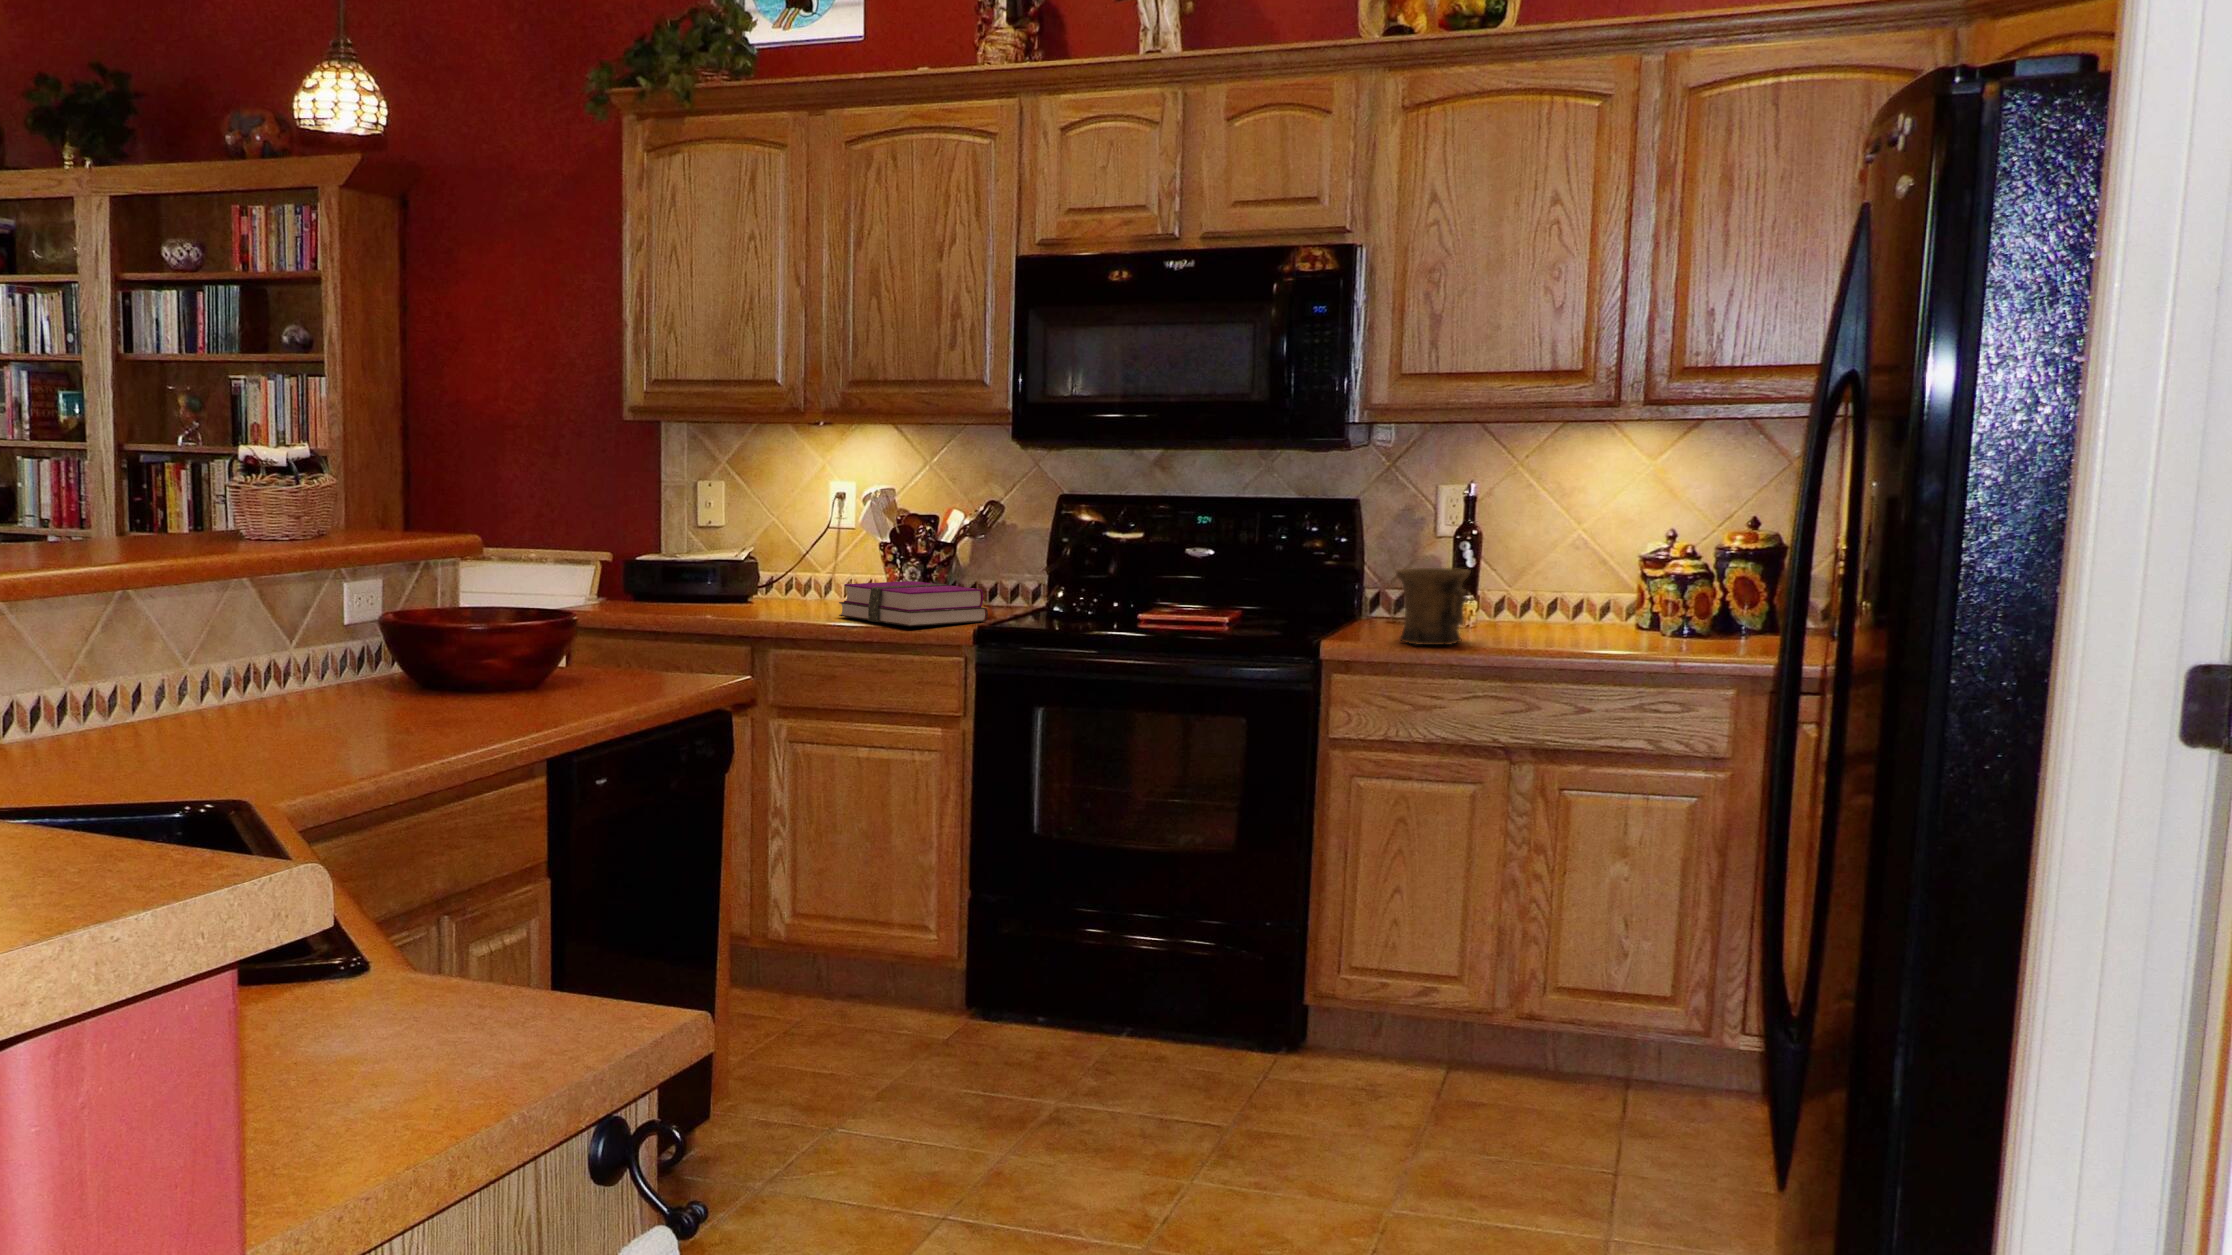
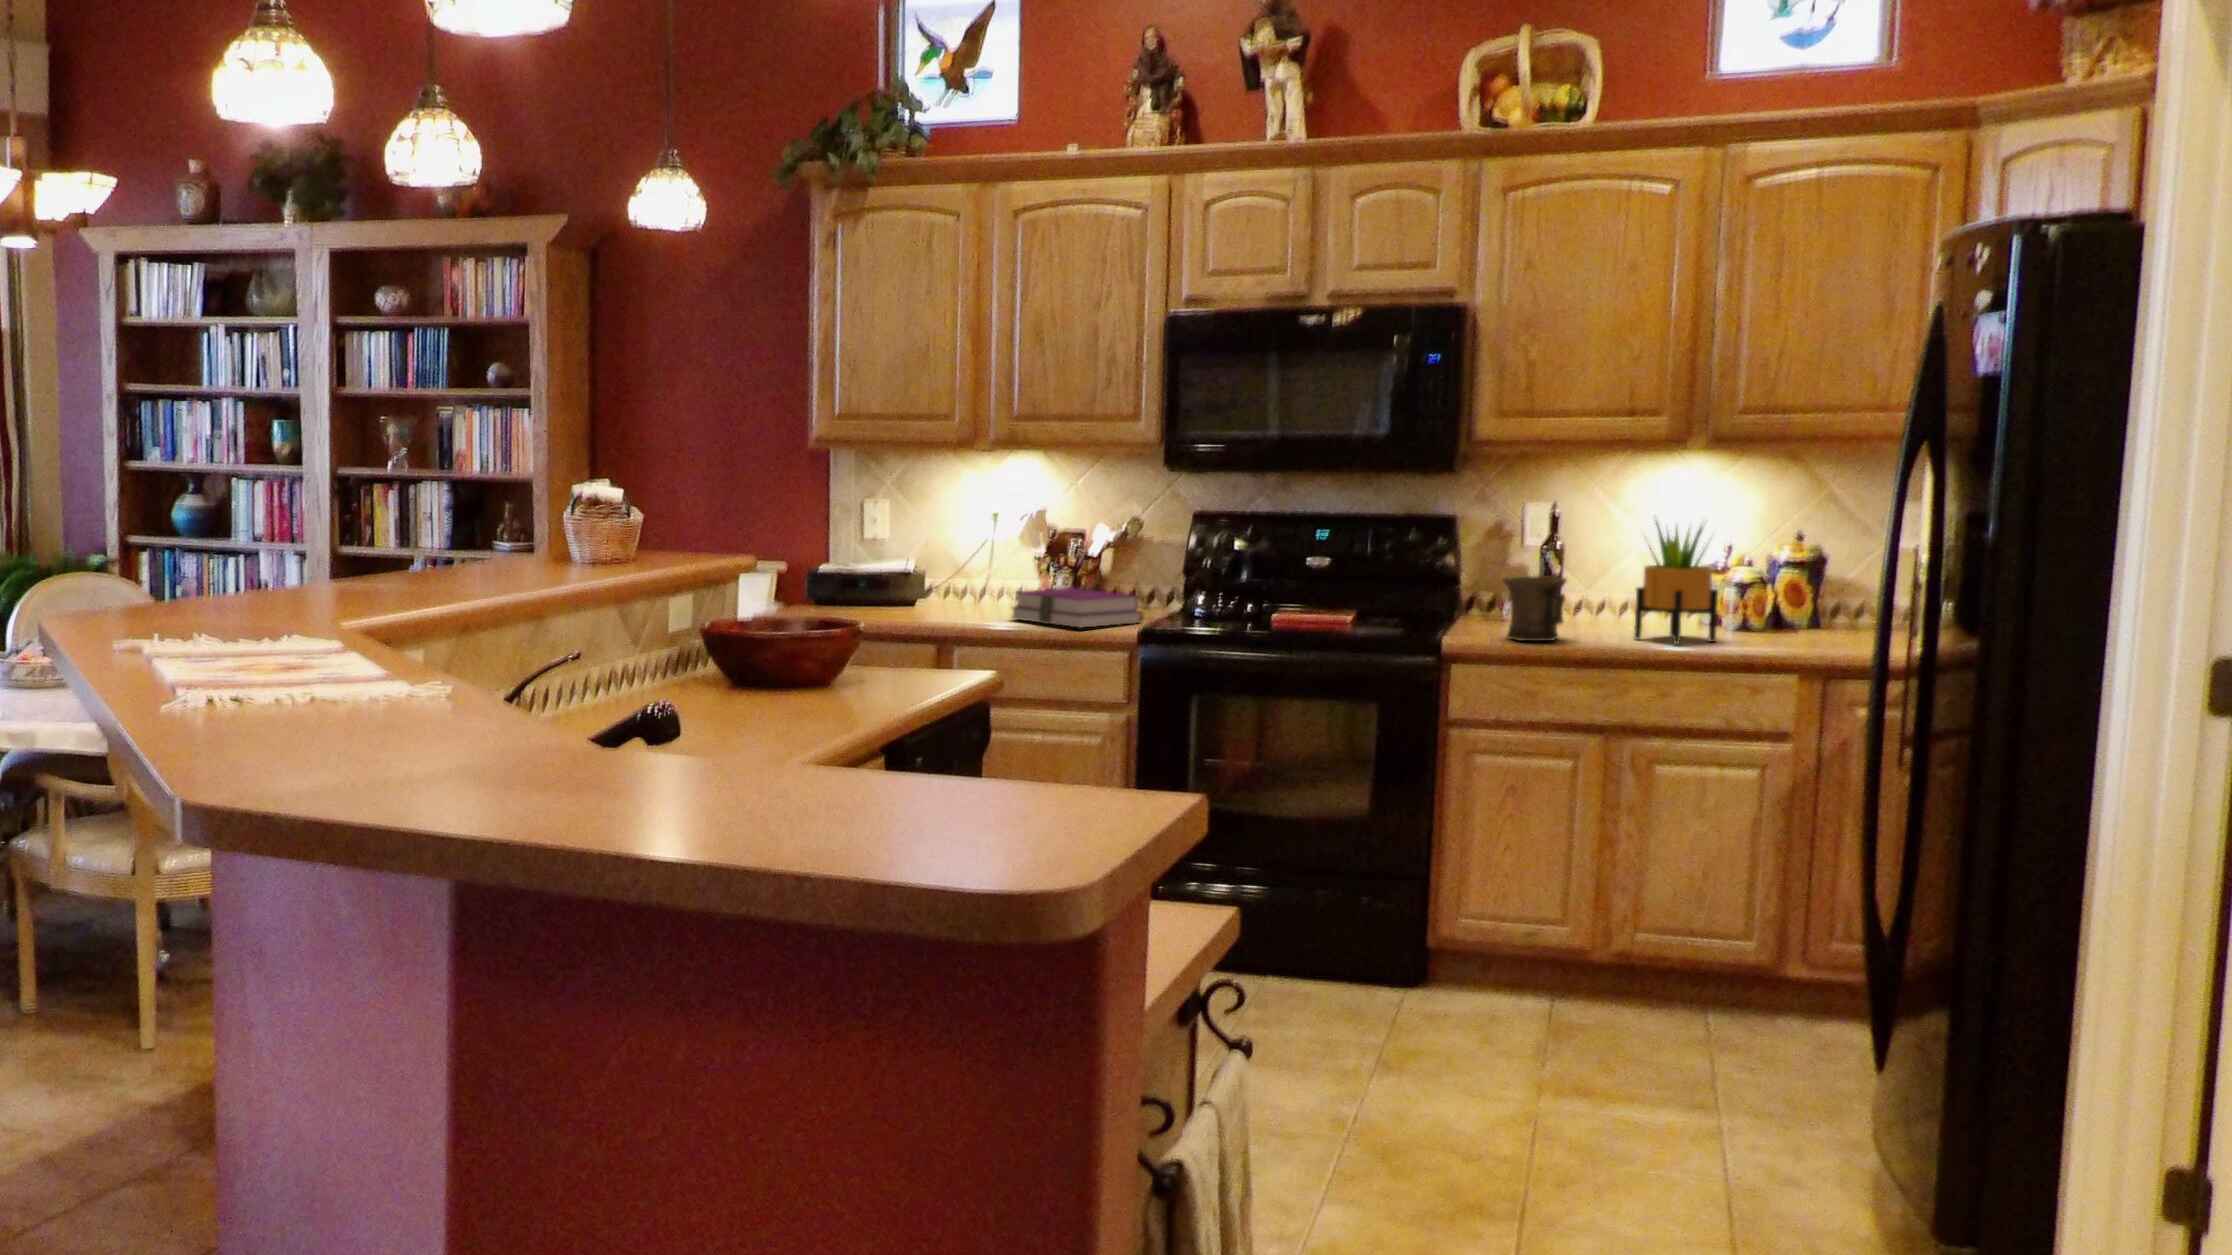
potted plant: none [1550,493,1651,649] -> present [1634,522,1718,644]

